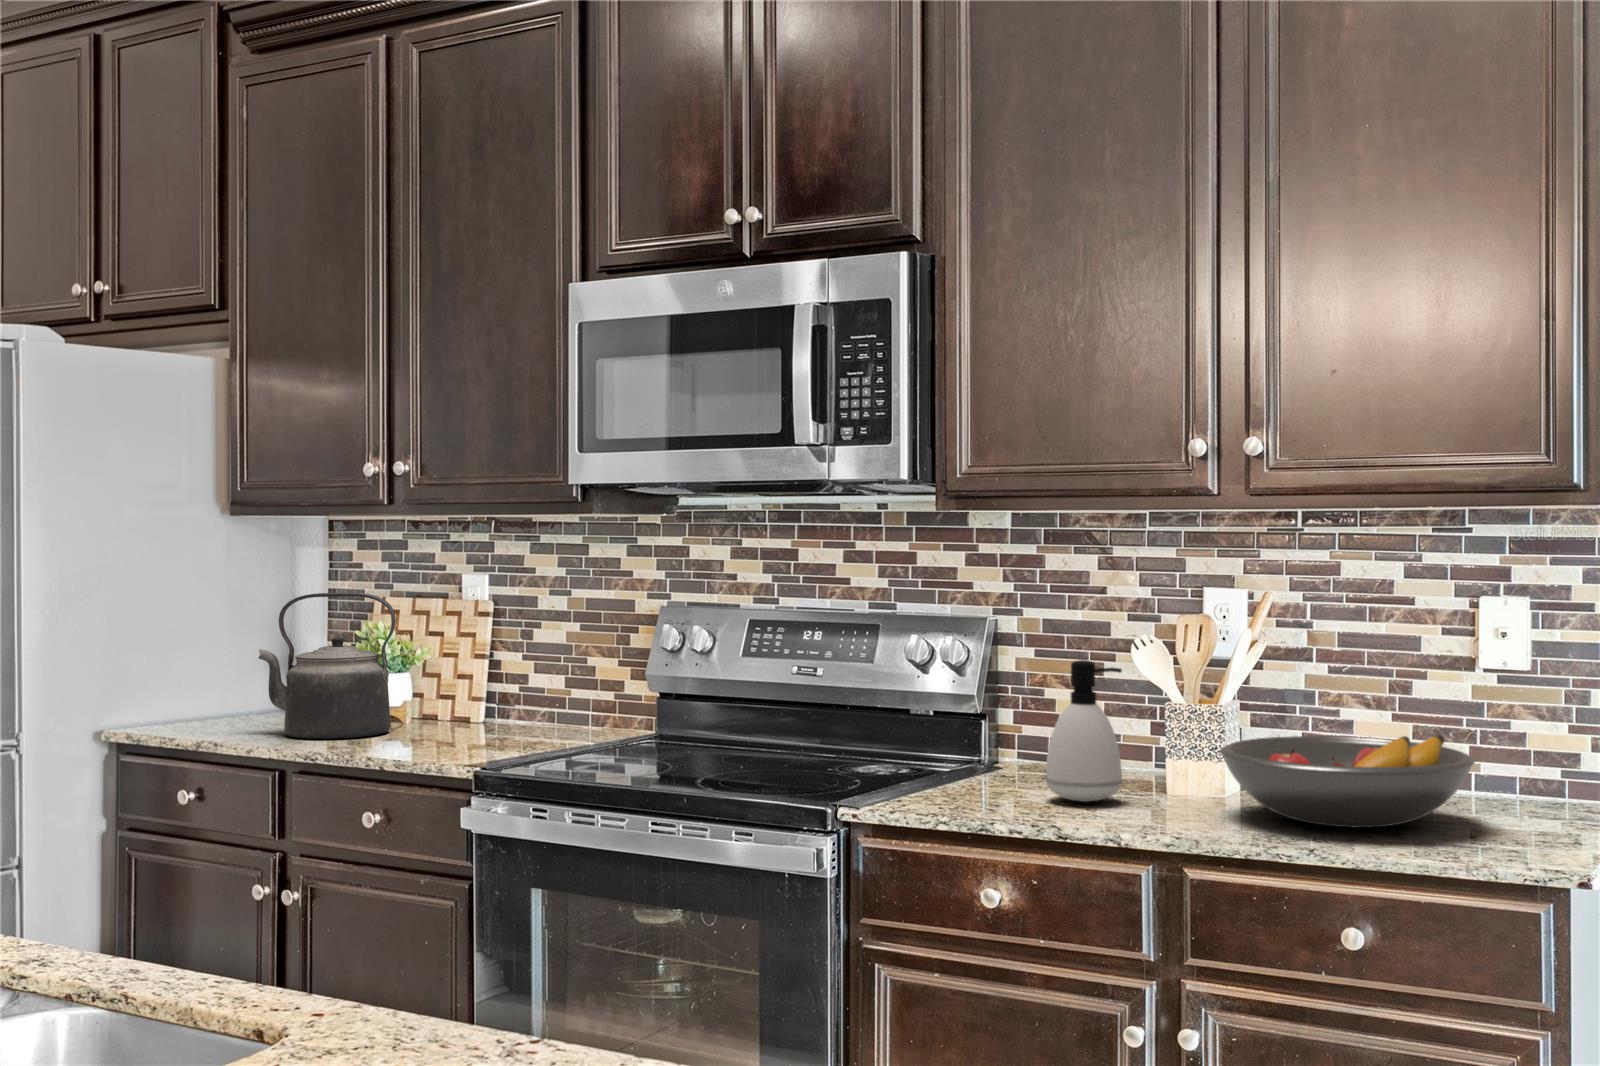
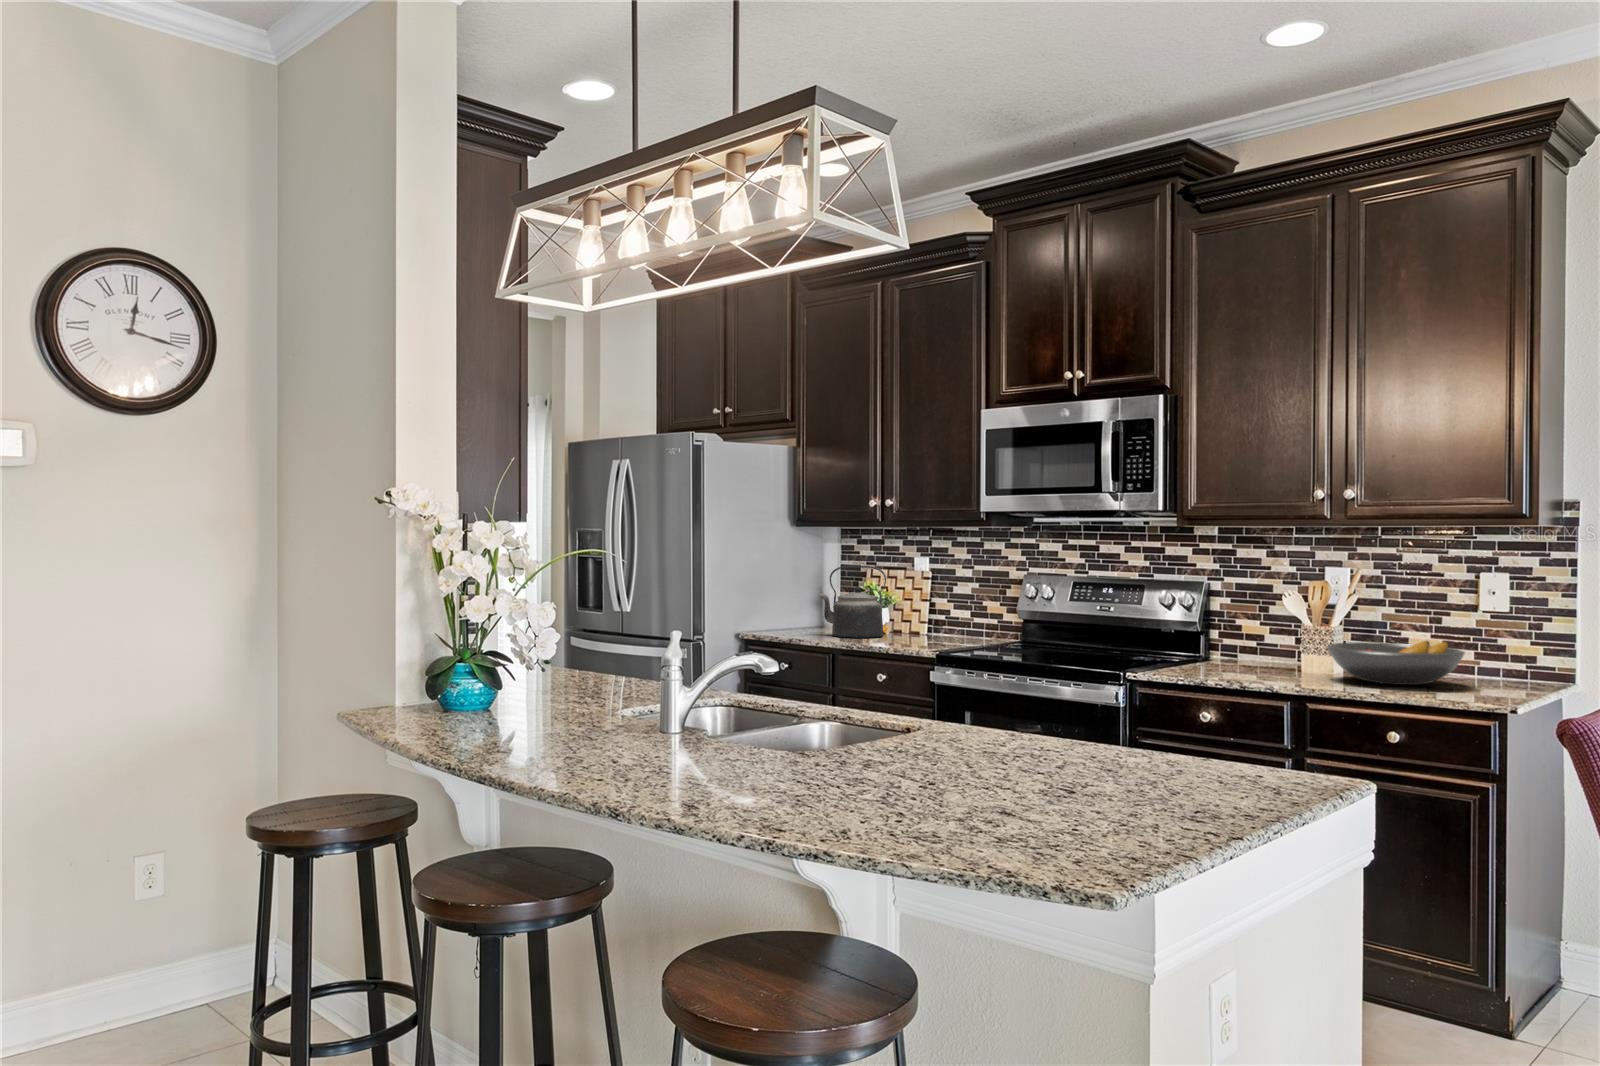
soap dispenser: present [1046,660,1122,802] -> none [1234,601,1275,672]

